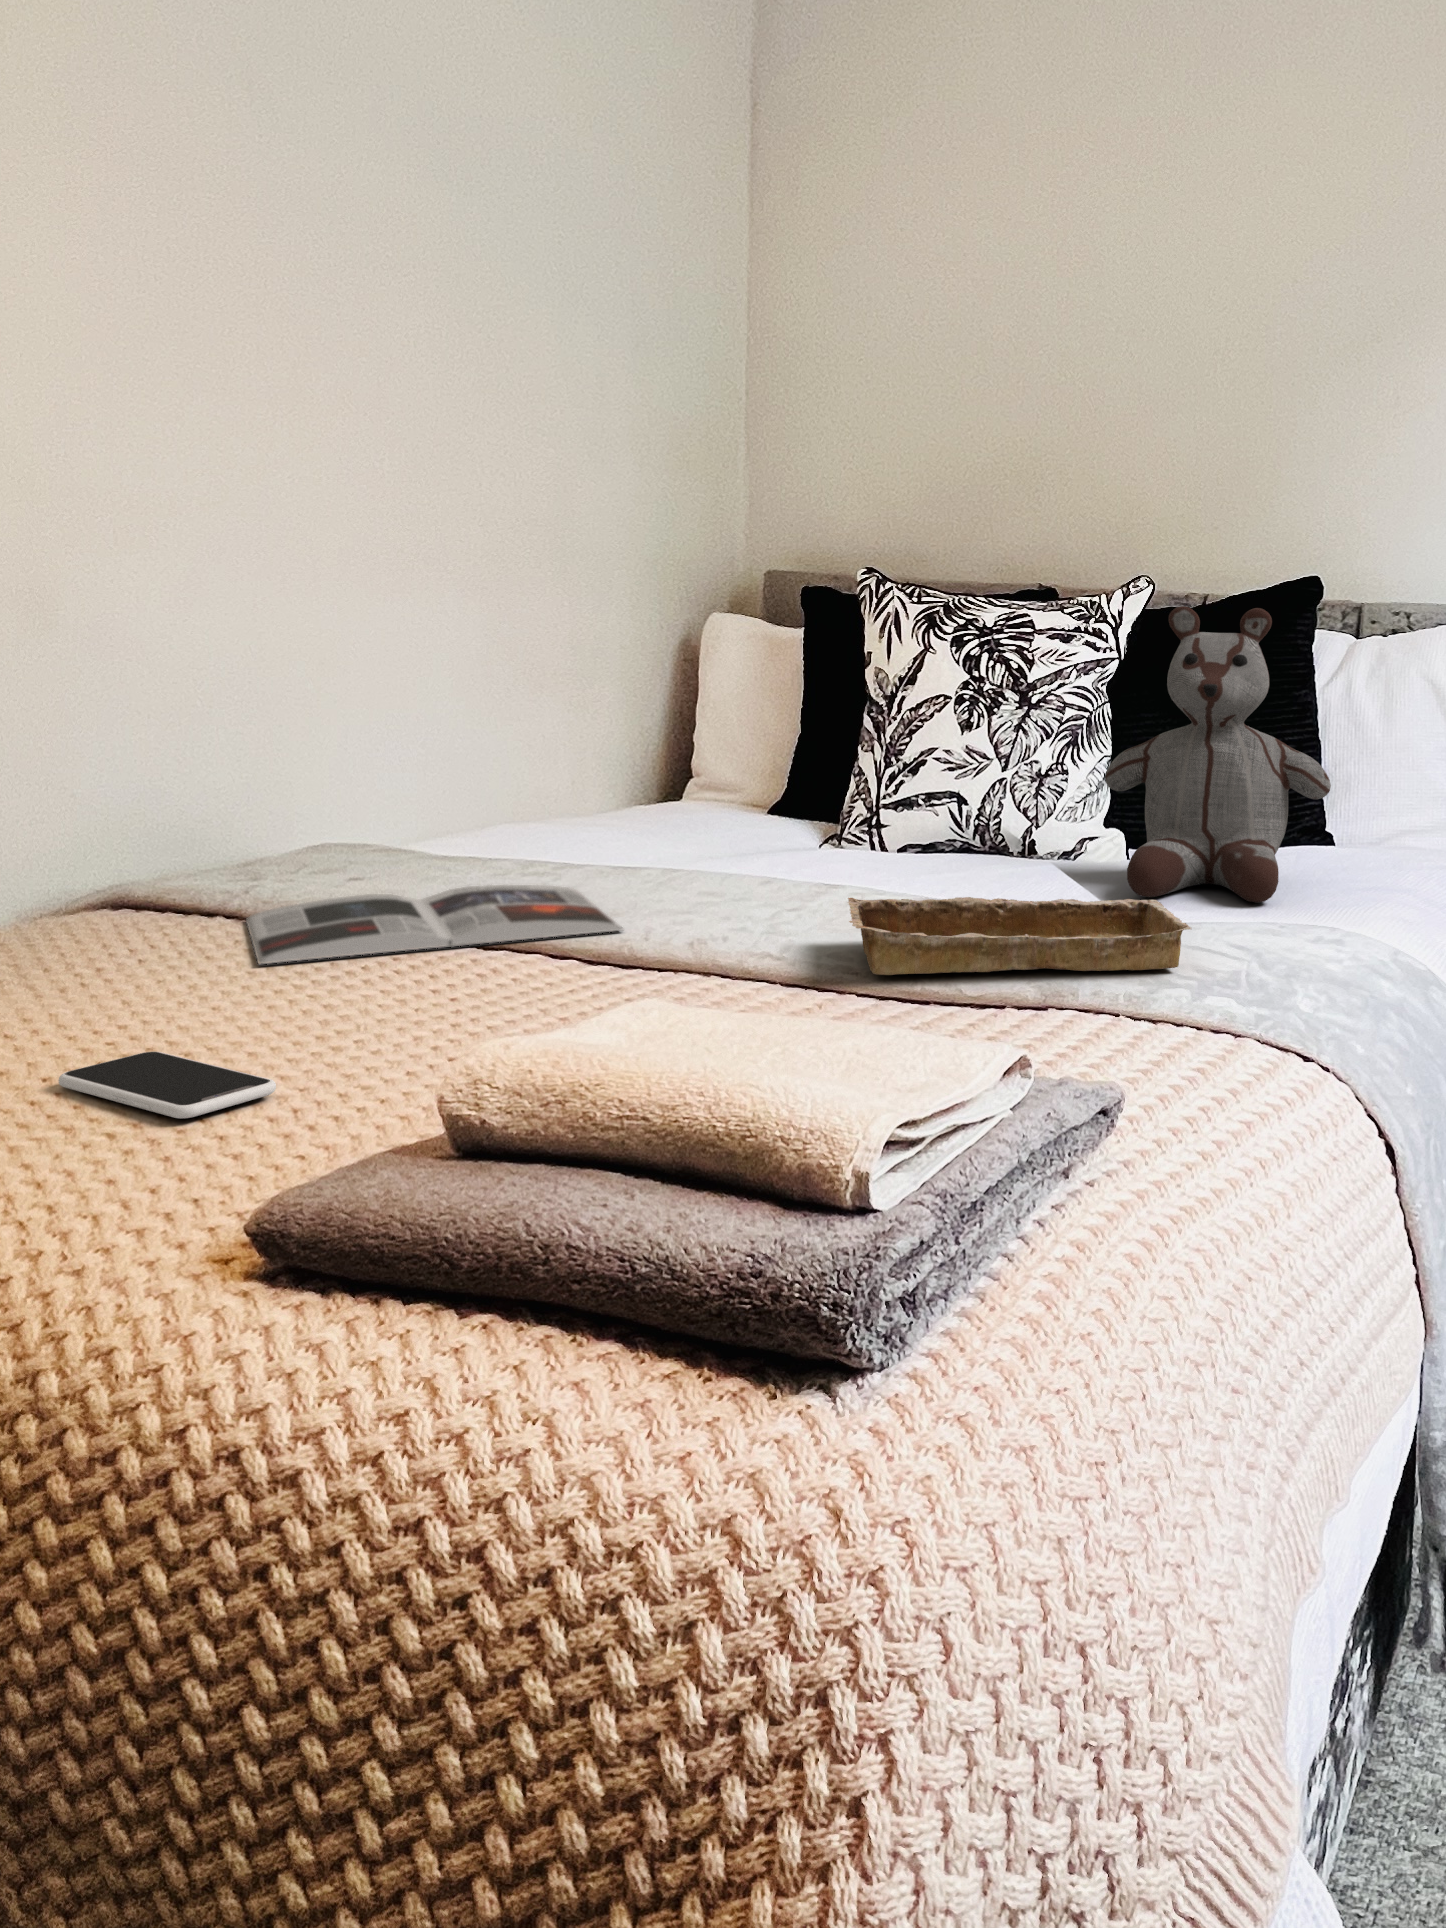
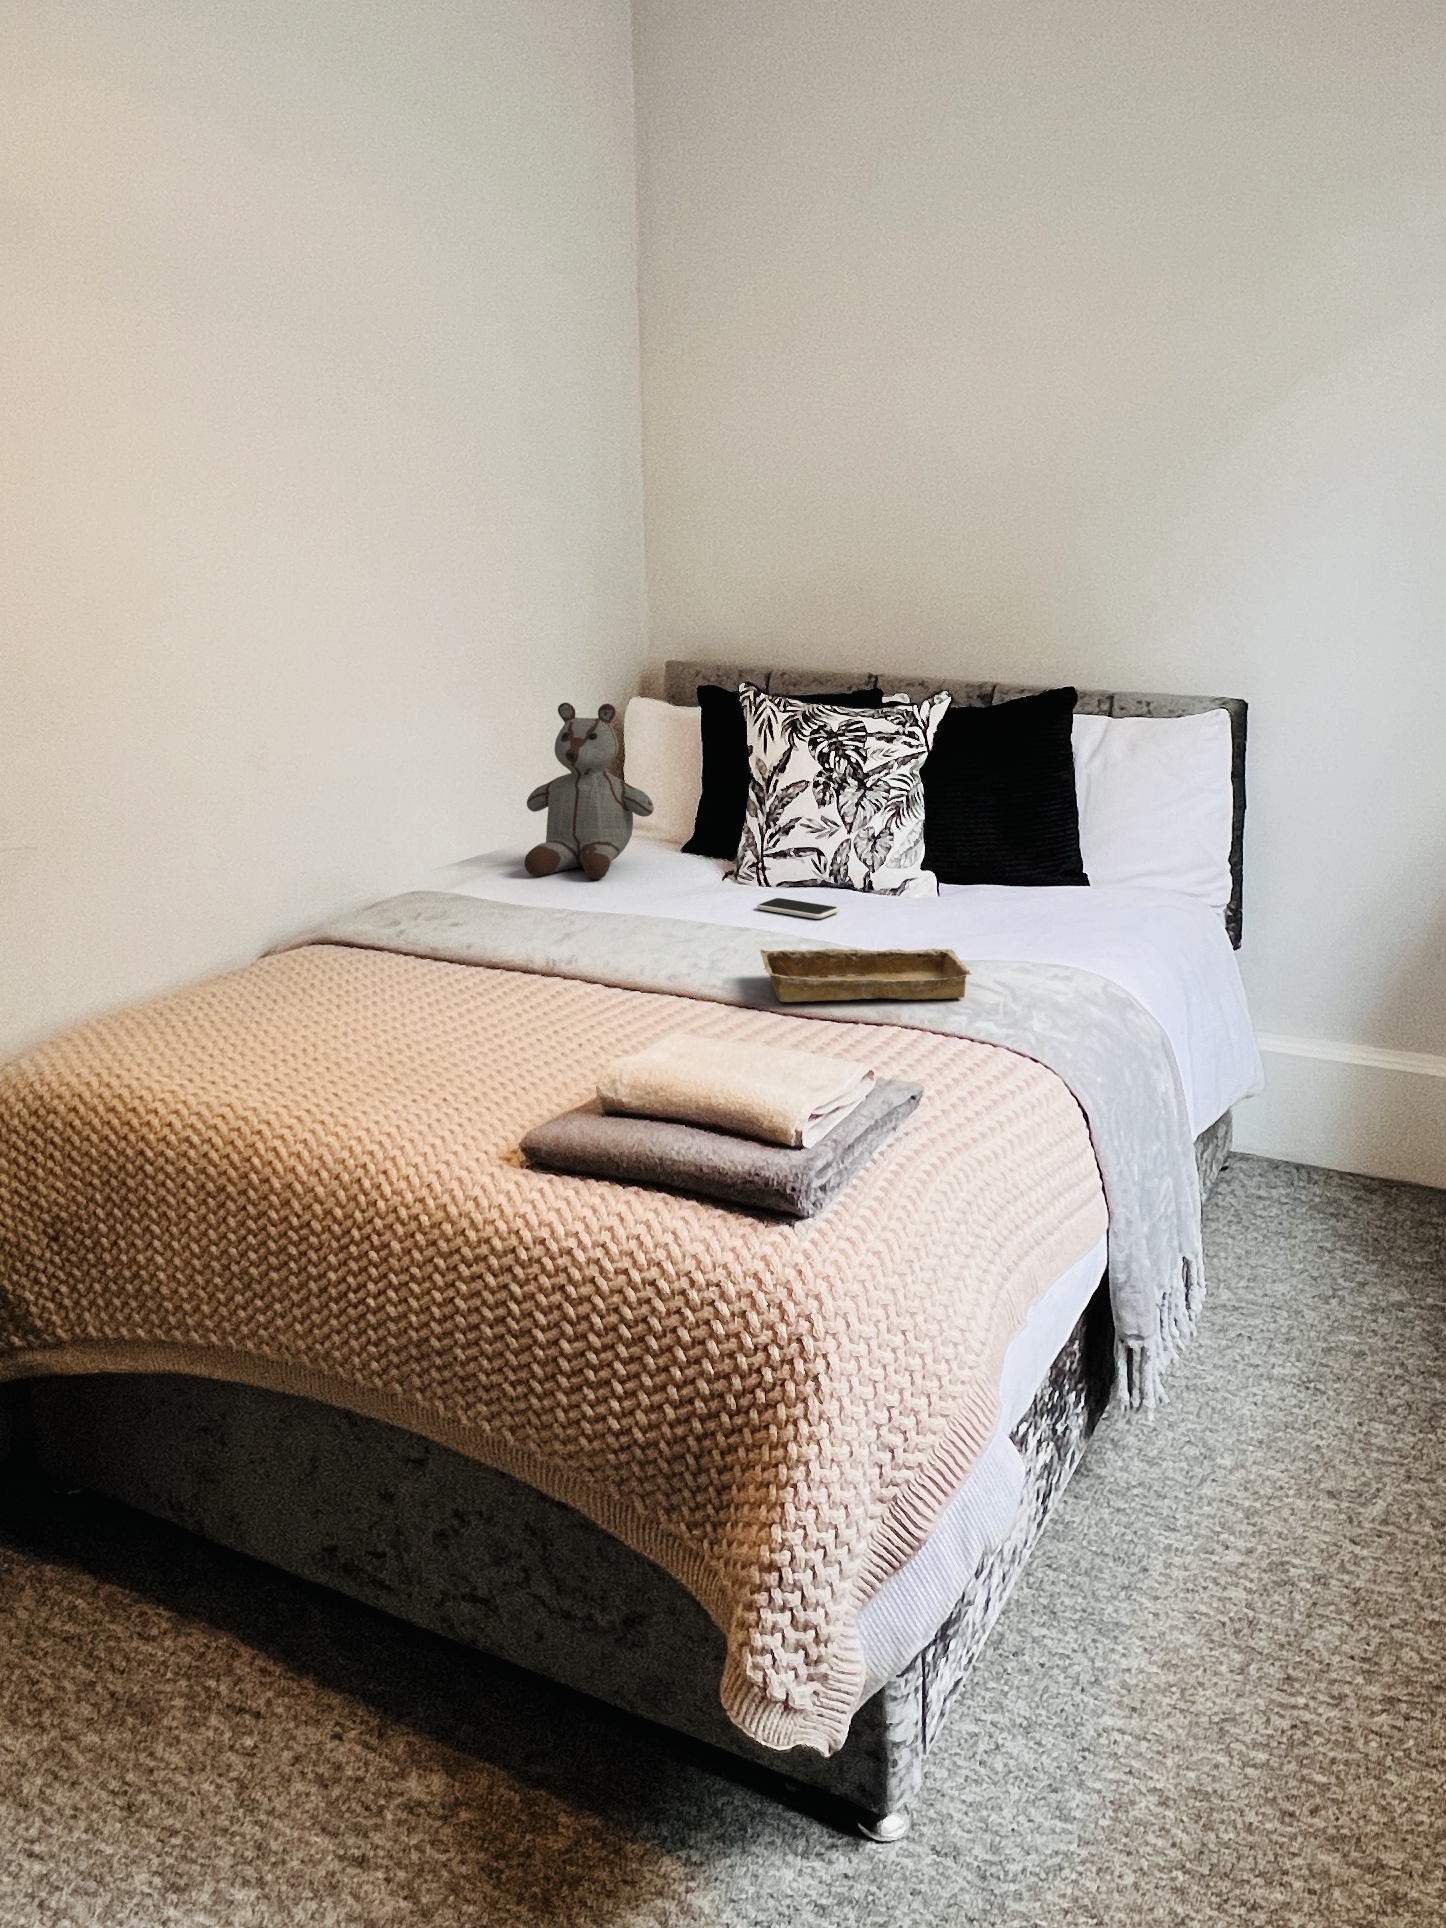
stuffed bear: present [1105,606,1331,903] -> present [525,703,654,879]
magazine: present [246,885,623,964] -> none [403,933,625,992]
smartphone: present [59,1052,276,1119] -> present [757,898,839,919]

